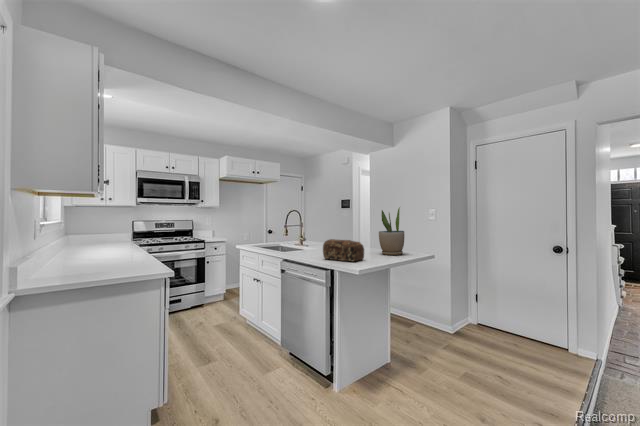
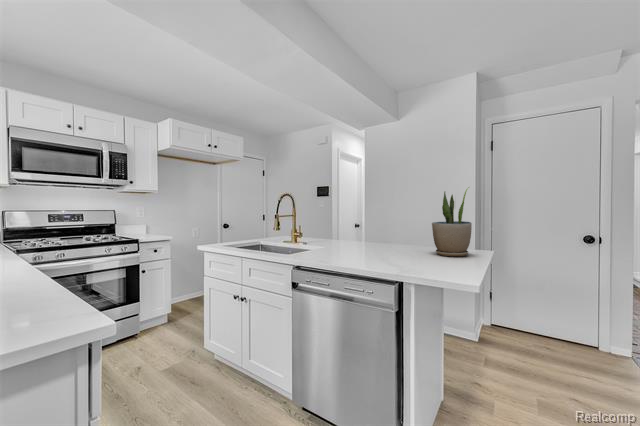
bread loaf: present [323,239,364,261] -> none [381,236,447,273]

